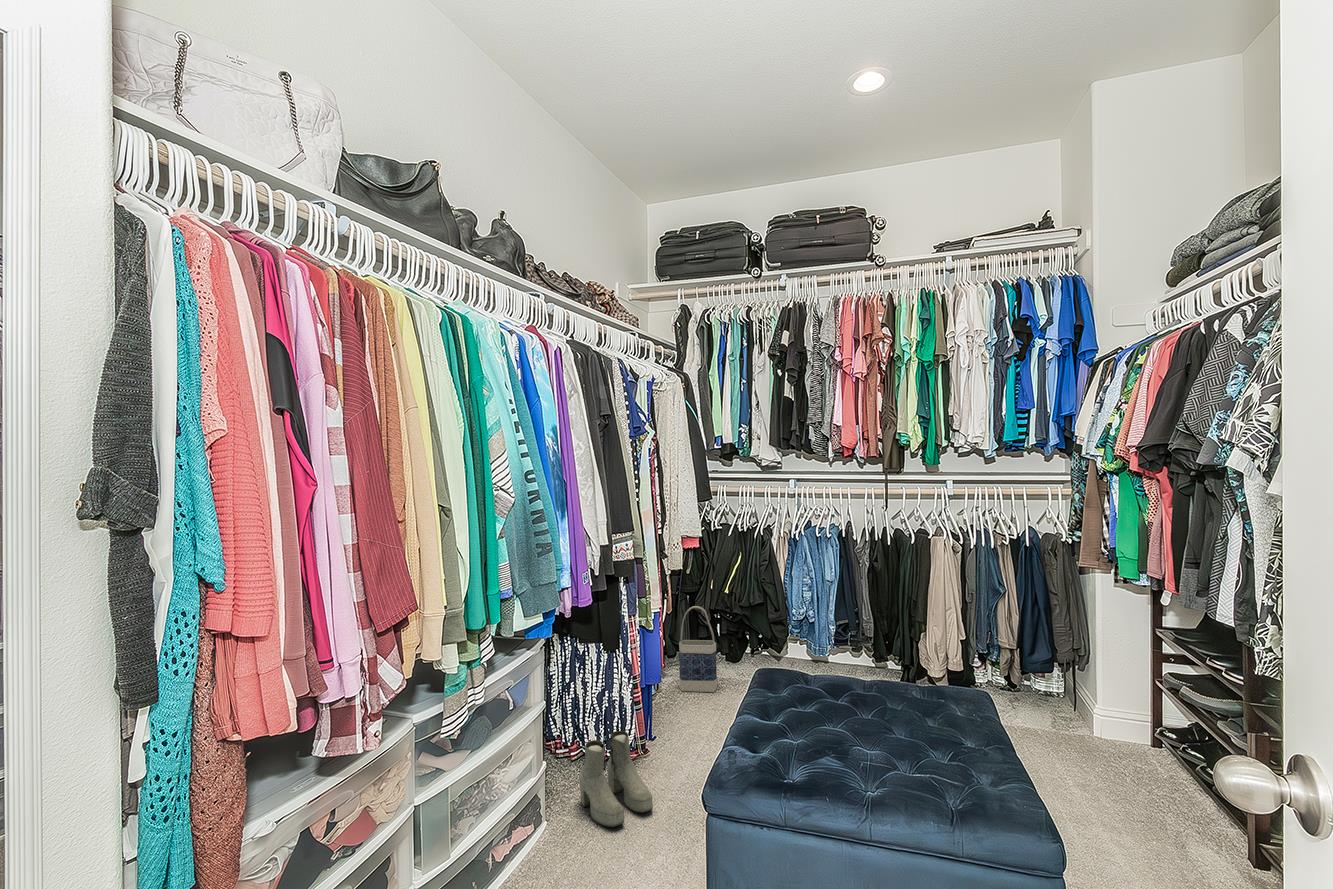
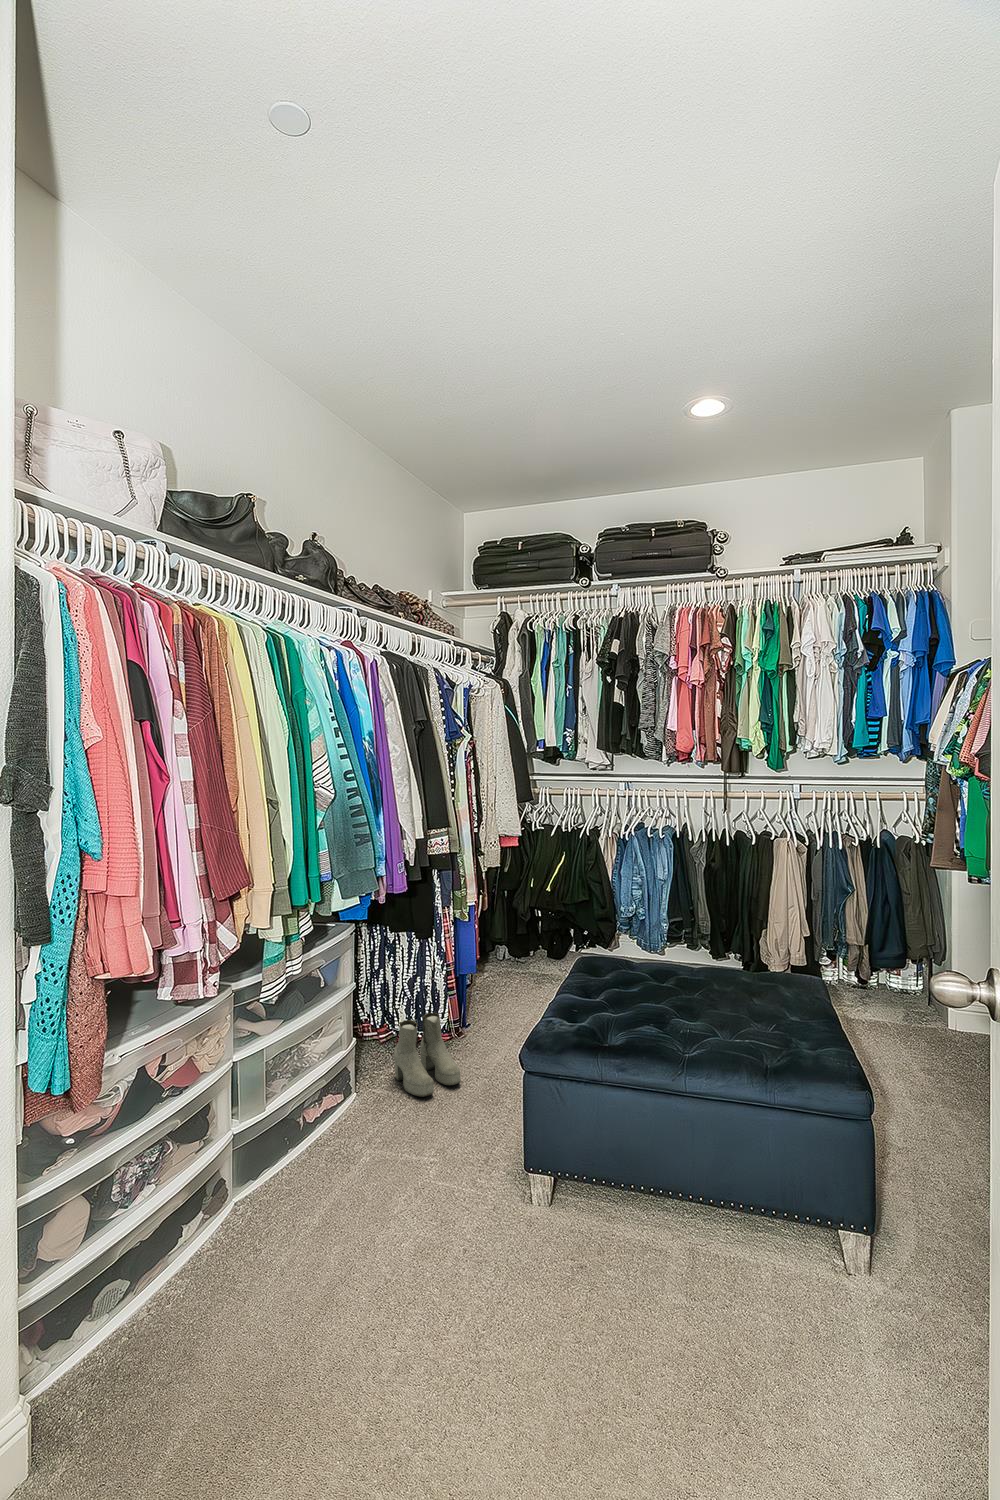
bag: present [679,606,717,692] -> none [495,903,531,985]

